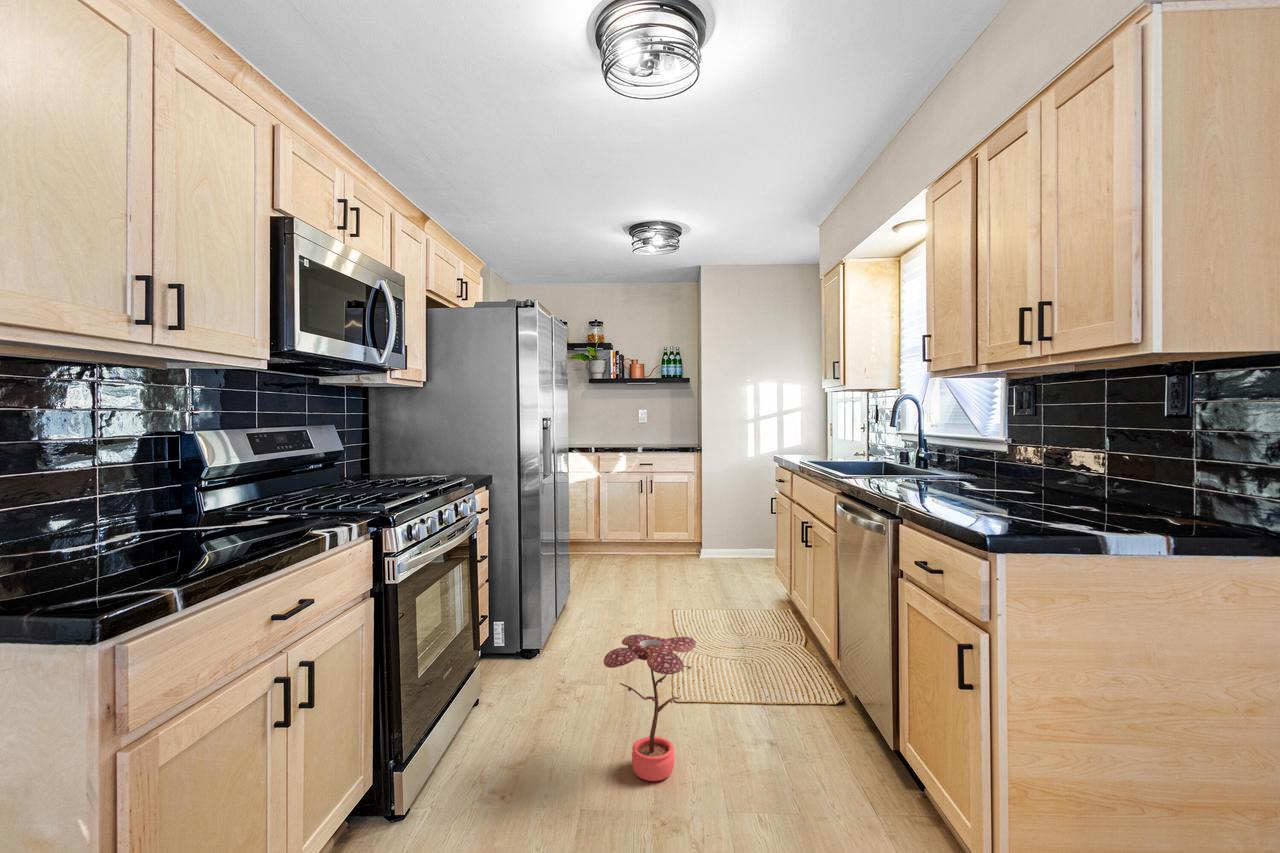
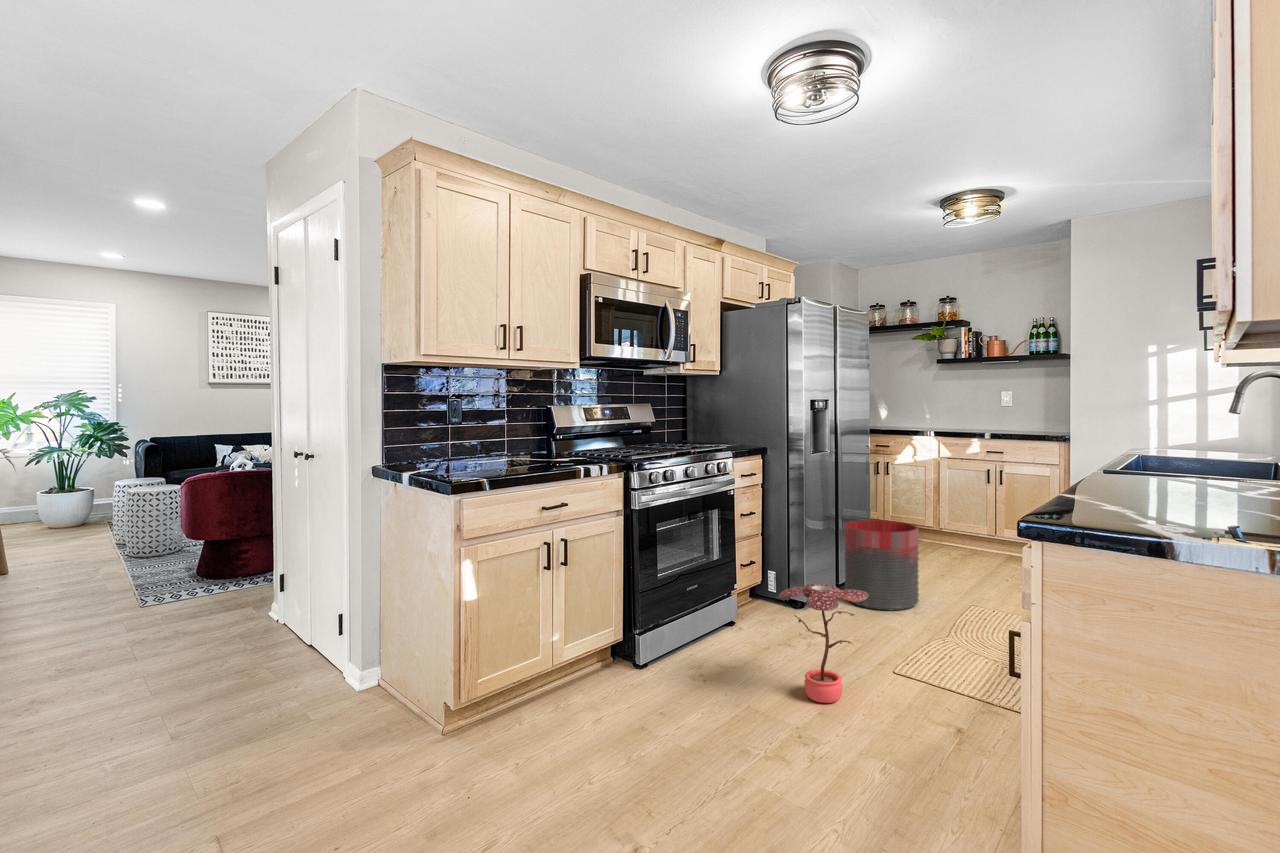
trash can: none [566,542,639,640] -> present [844,520,919,610]

